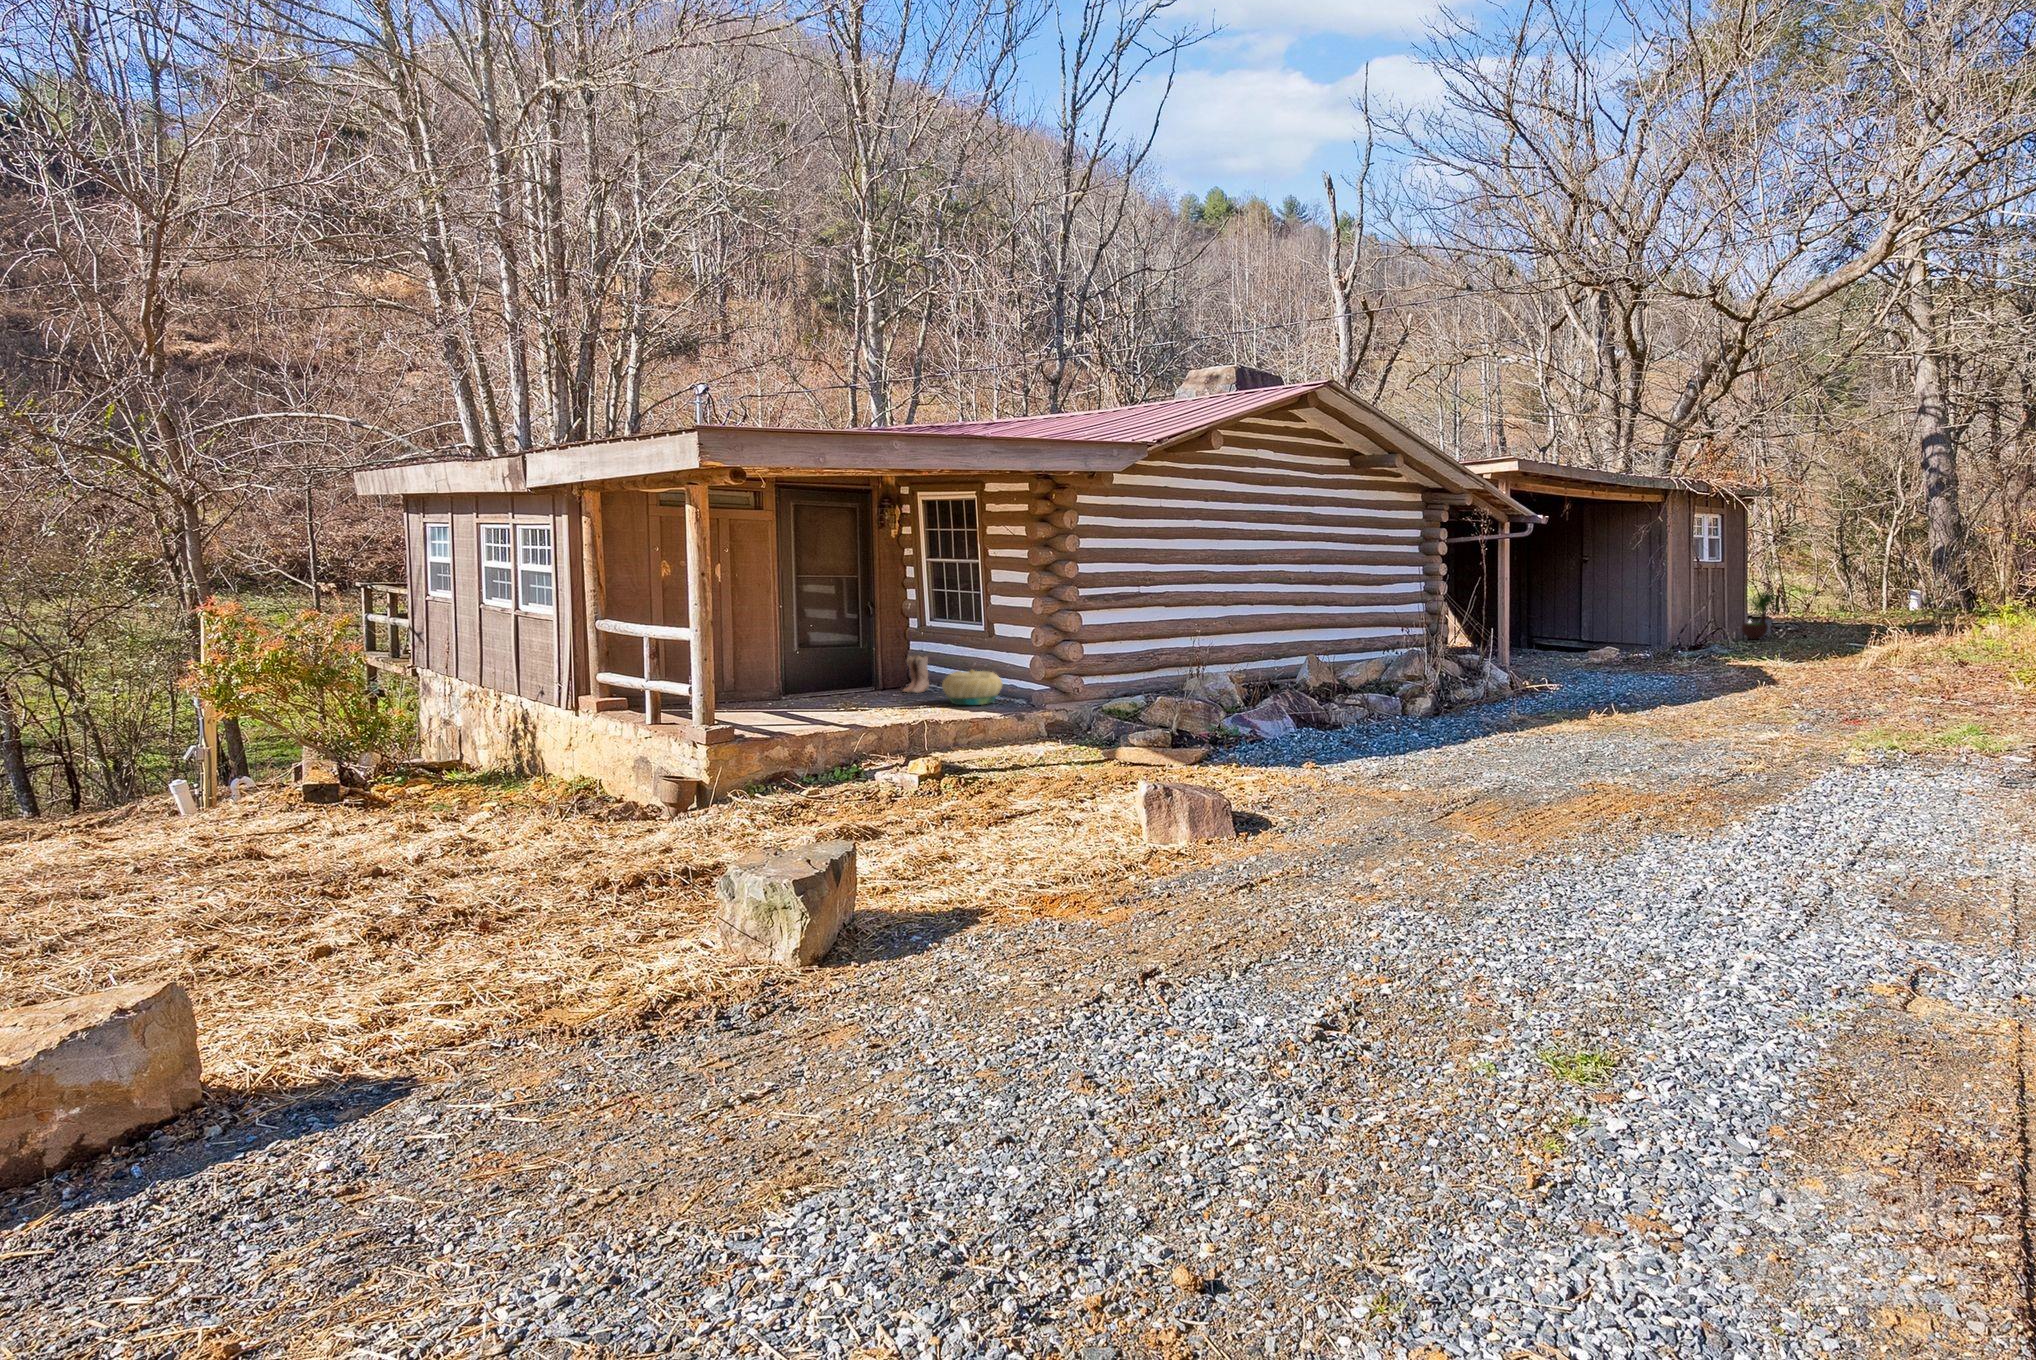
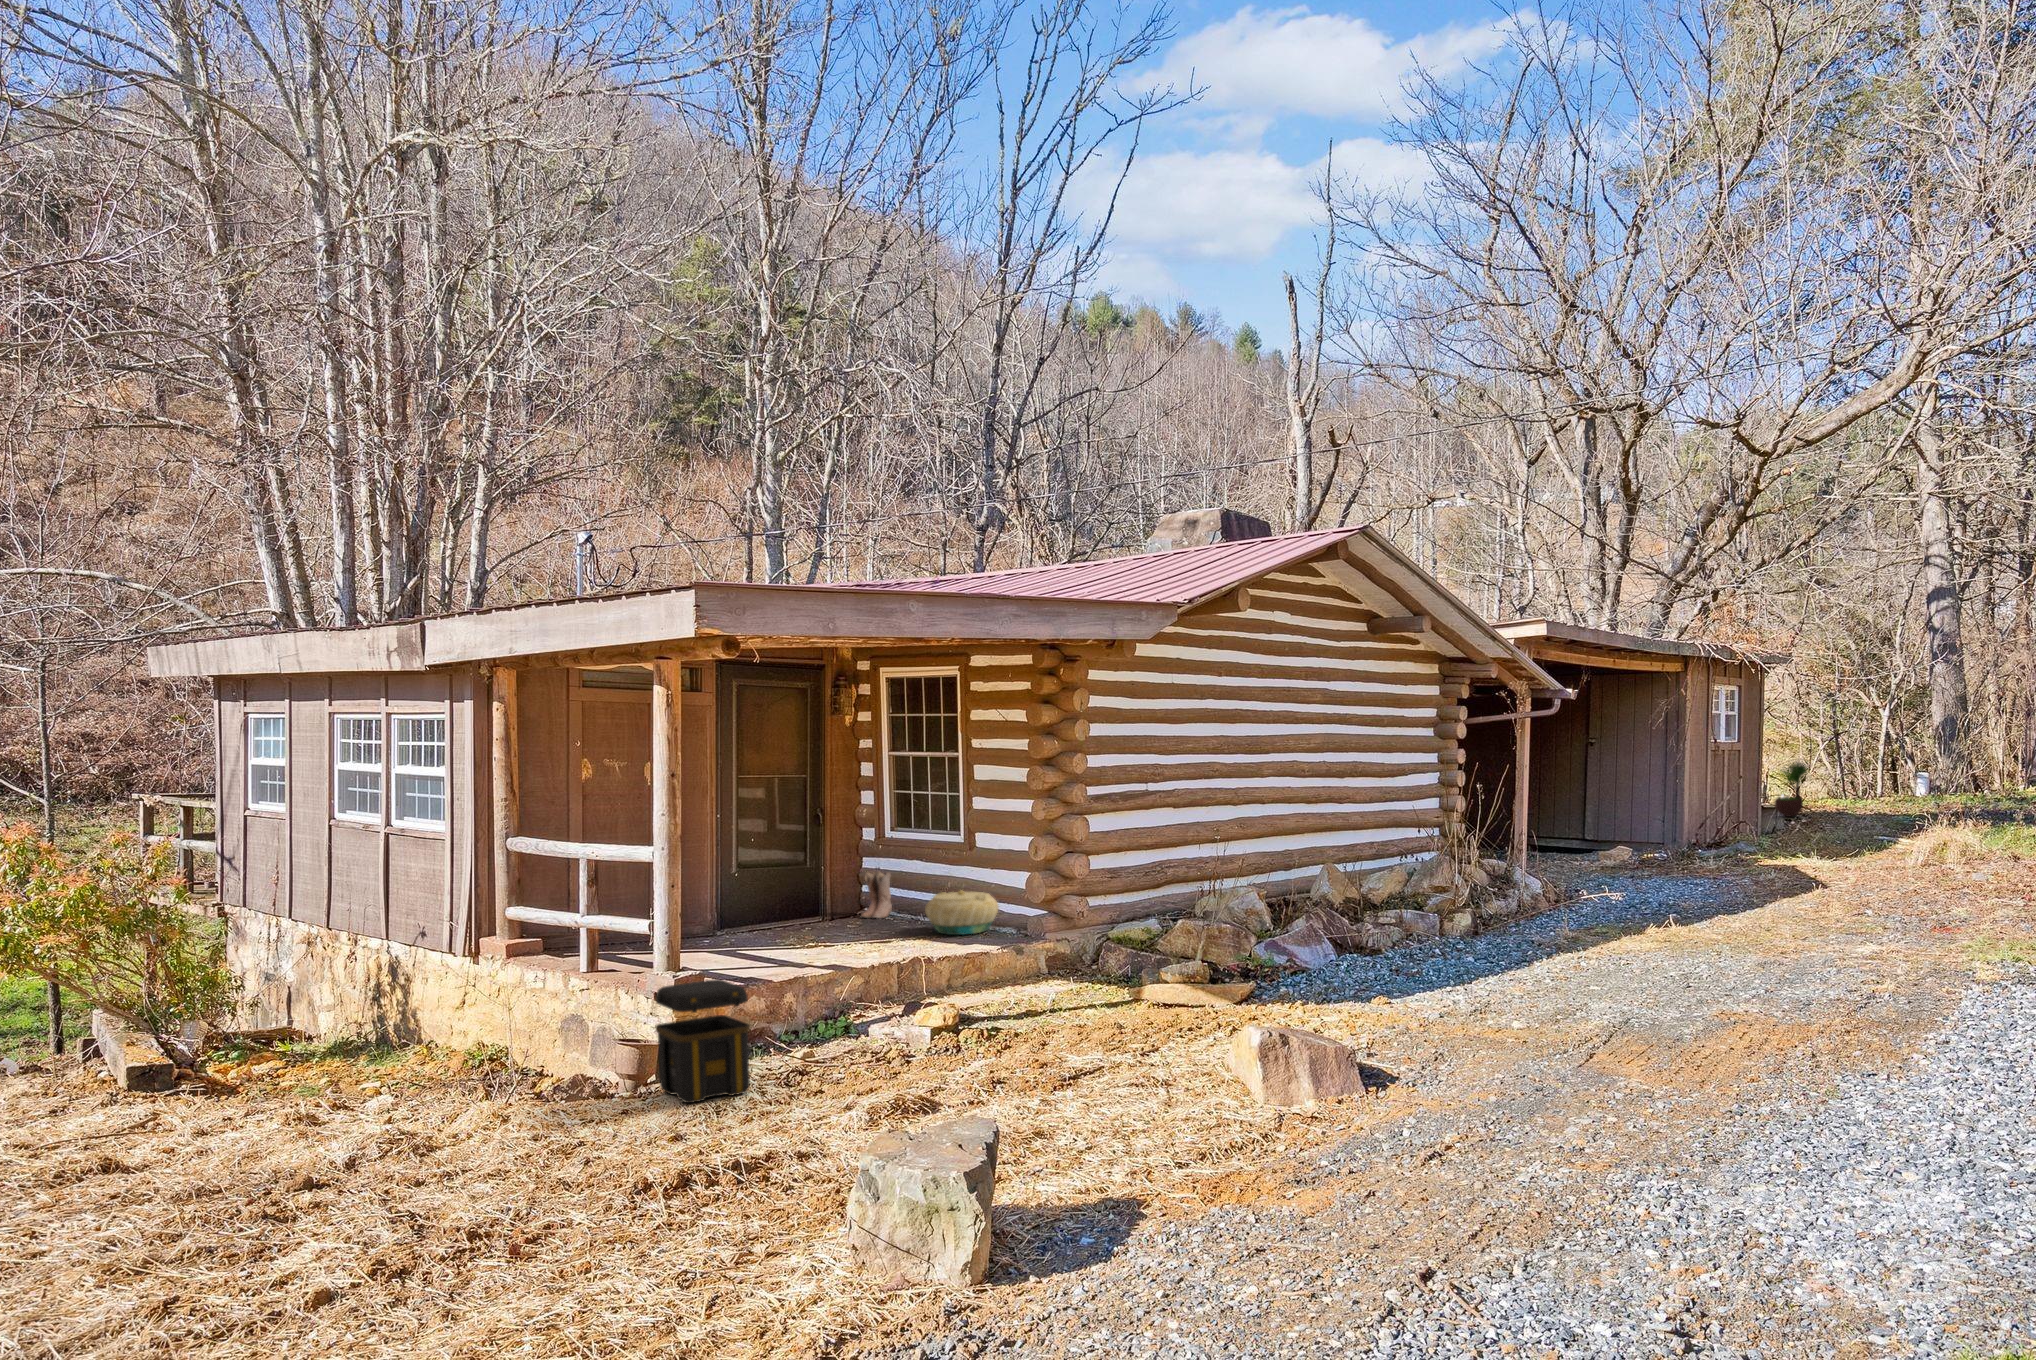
toolbox: none [675,728,748,825] -> present [655,979,750,1103]

